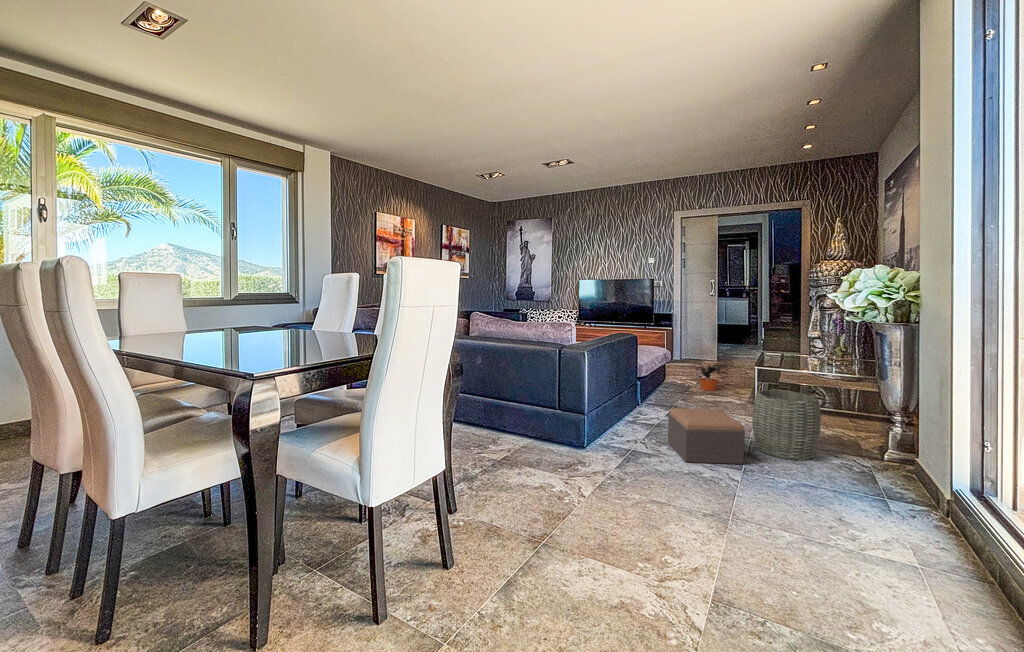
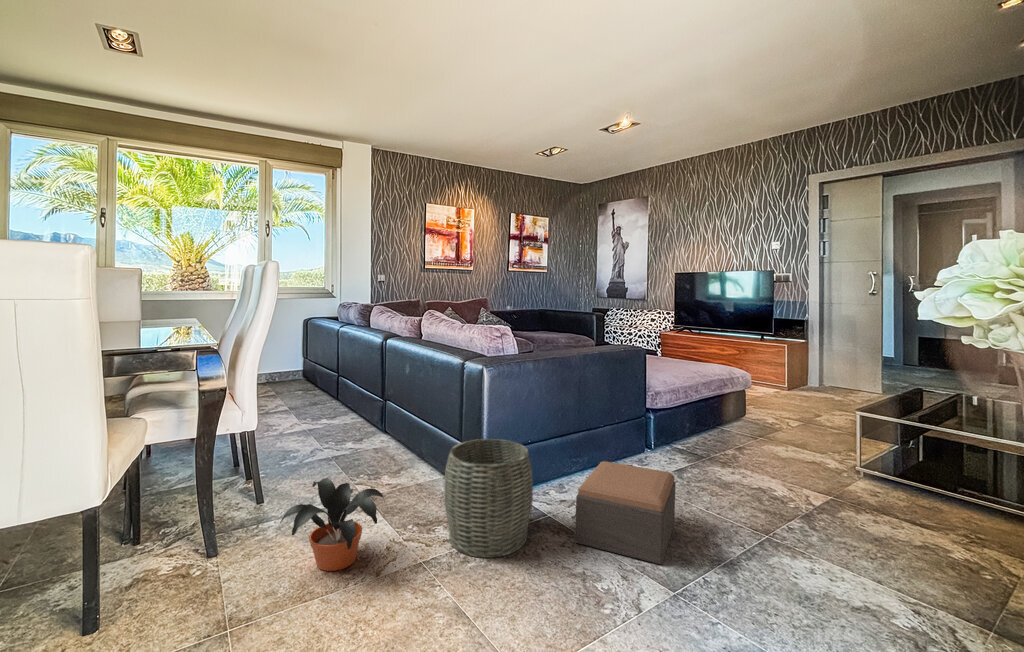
potted plant: present [696,363,728,391] -> present [280,478,383,571]
woven basket: present [752,390,821,460] -> present [444,439,533,558]

